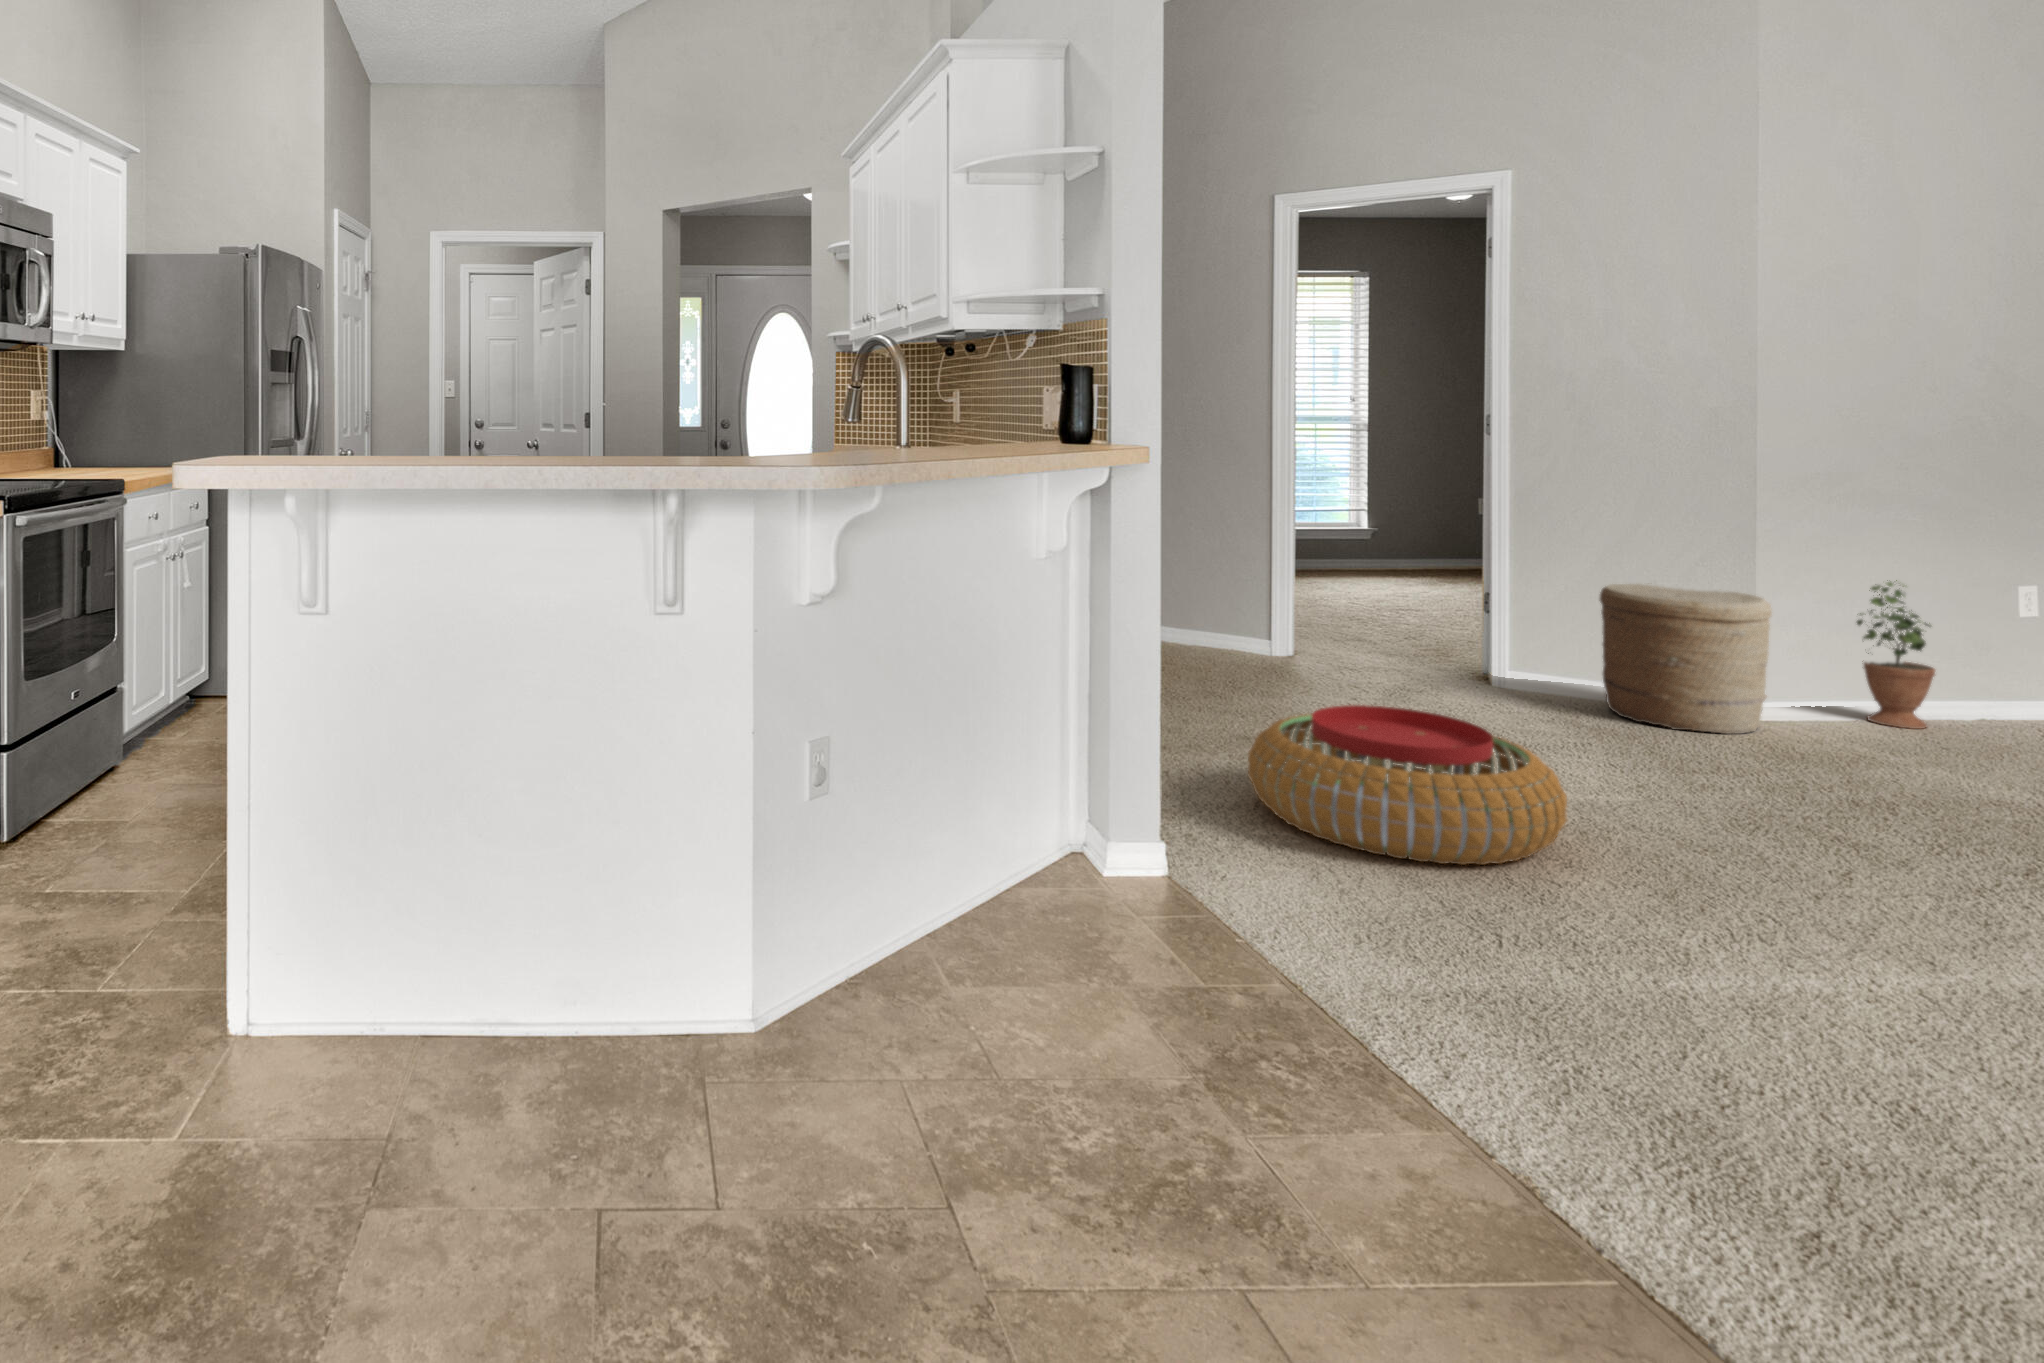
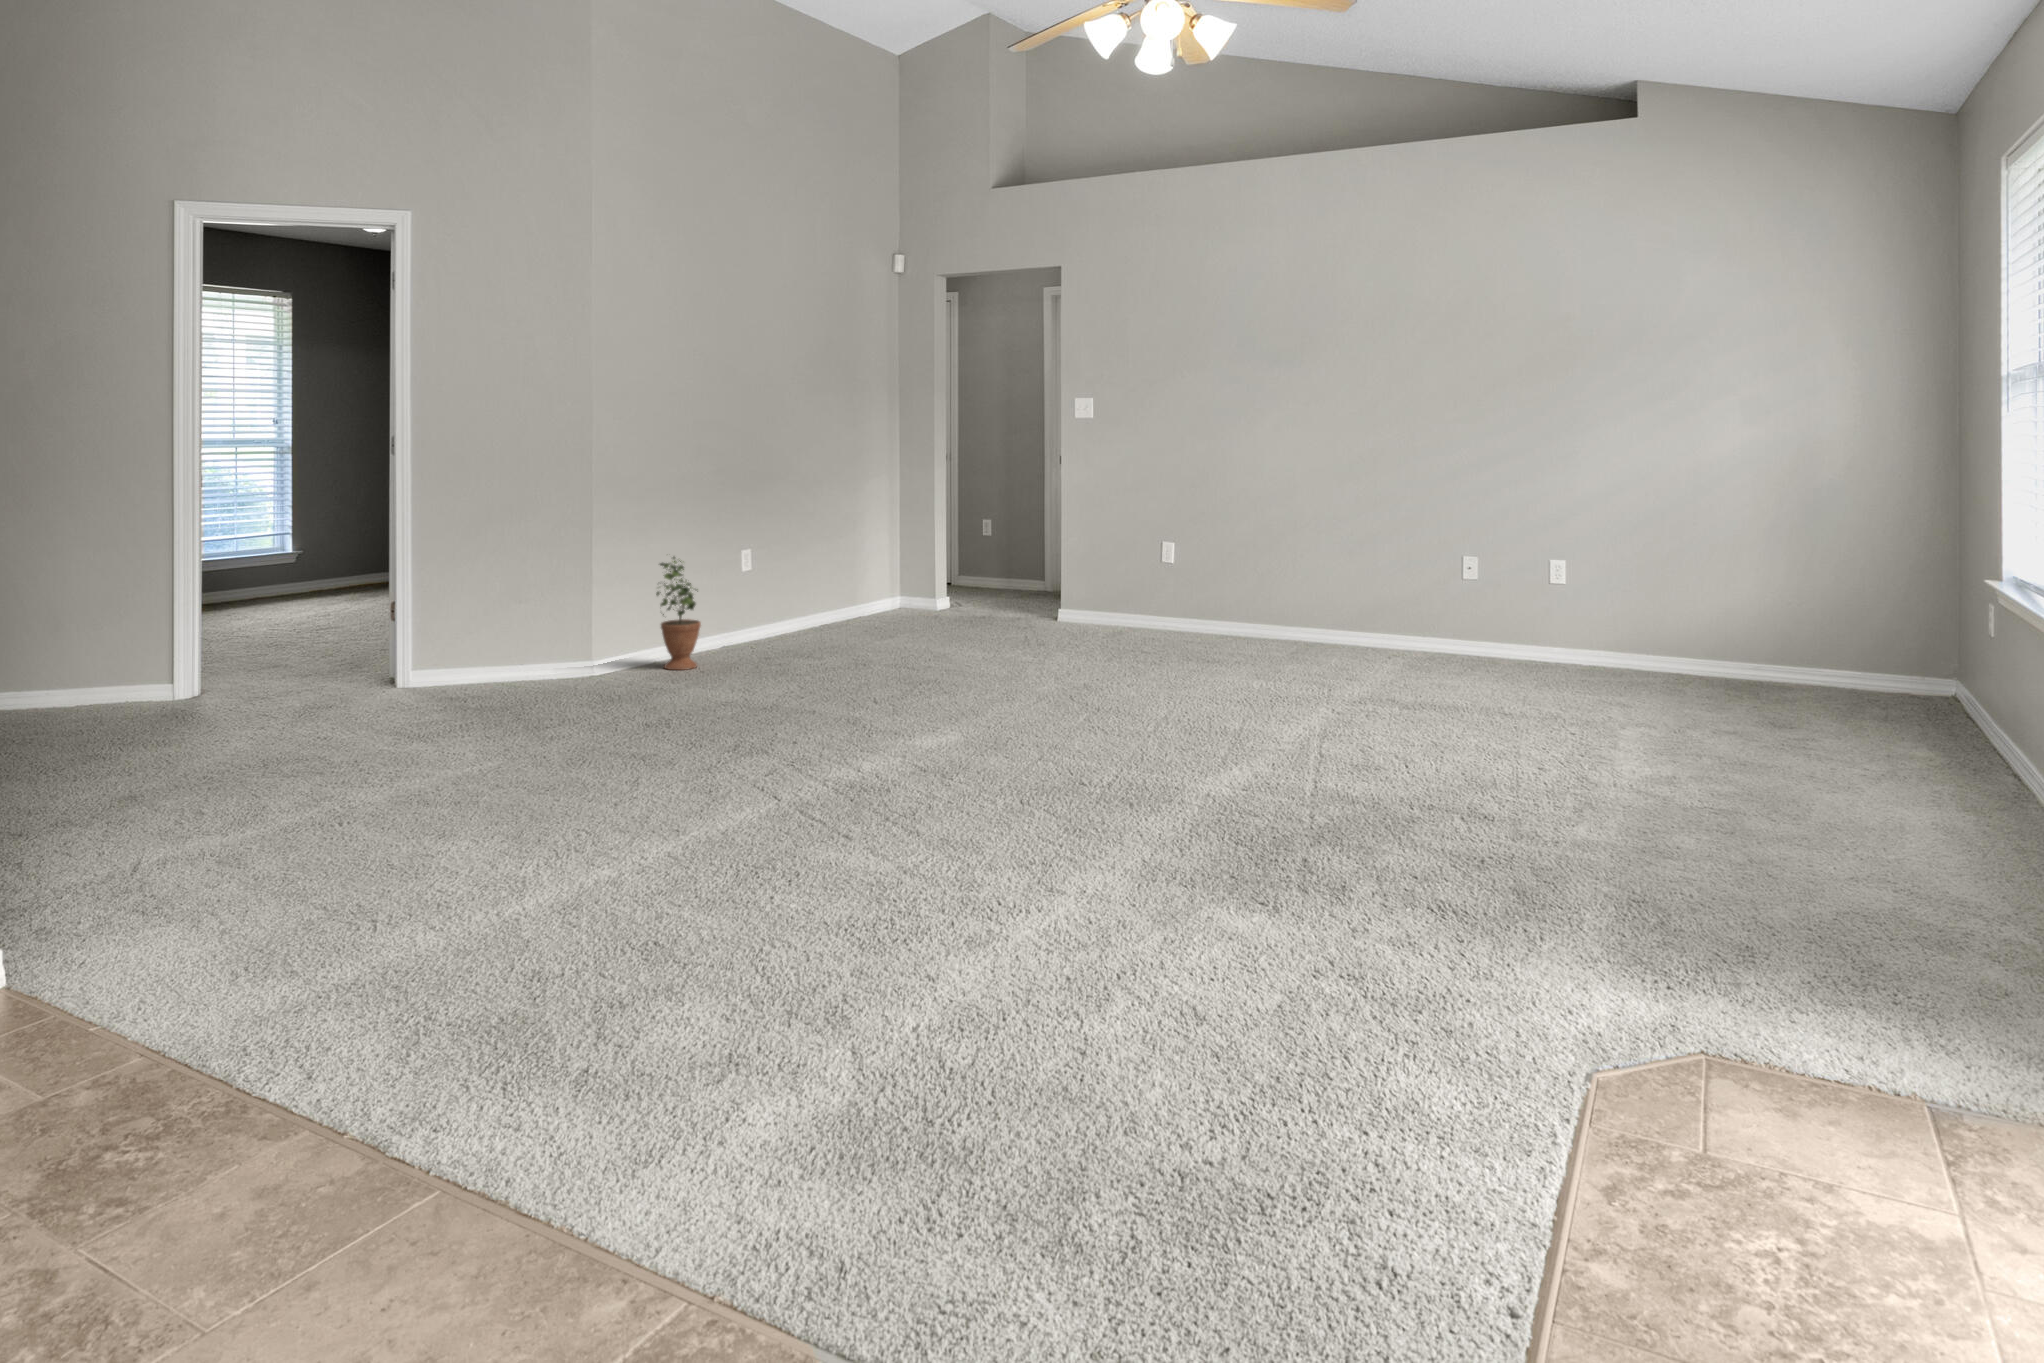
woven basket: present [1600,584,1772,734] -> none [483,580,602,704]
pouf: present [1248,705,1567,865] -> none [124,731,442,889]

